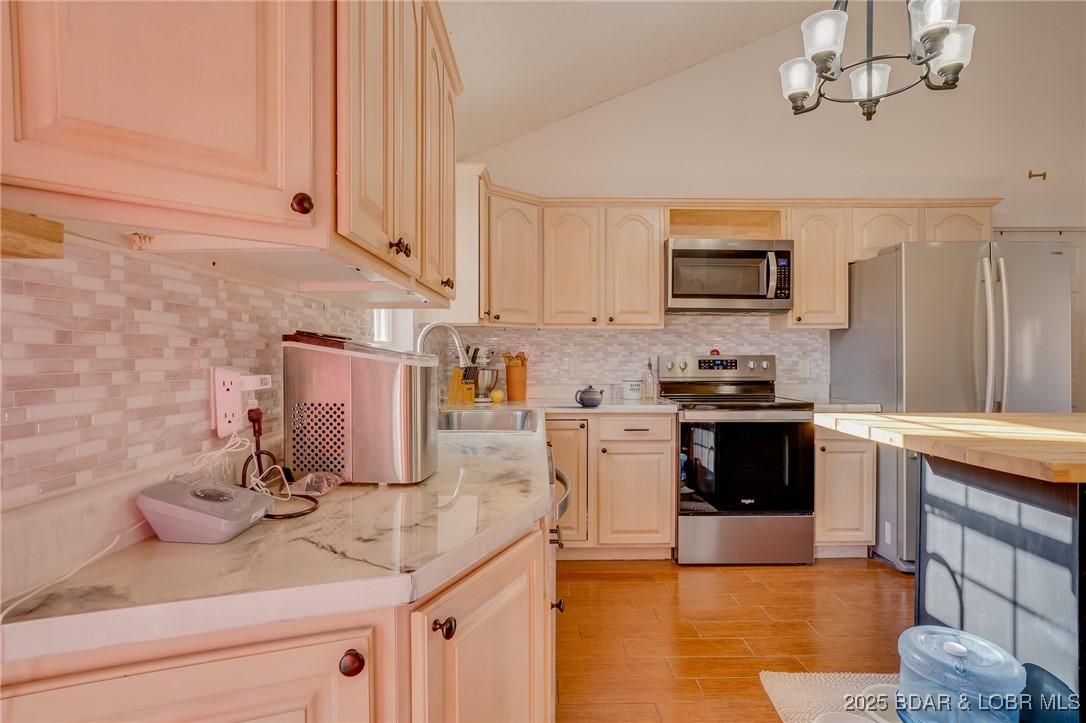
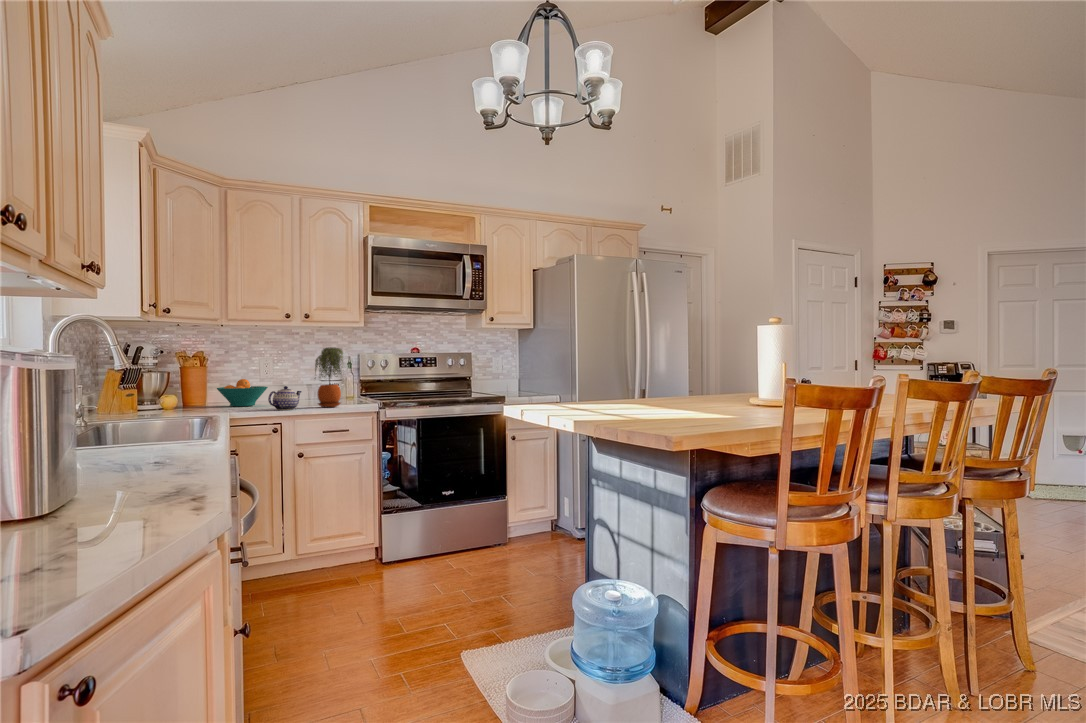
potted plant: none [616,349,644,407] -> present [315,347,343,407]
fruit bowl: none [536,376,577,401] -> present [217,379,268,406]

